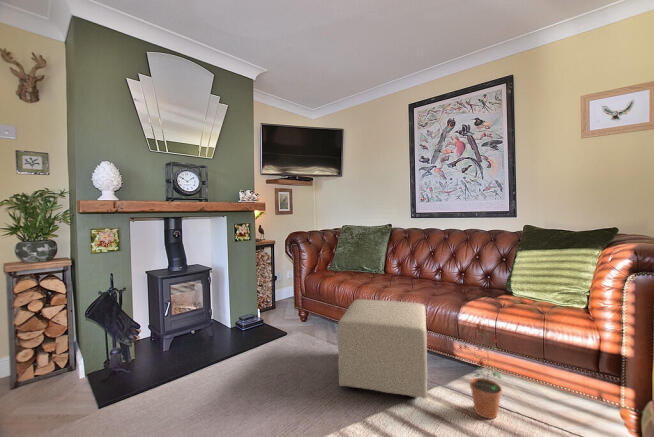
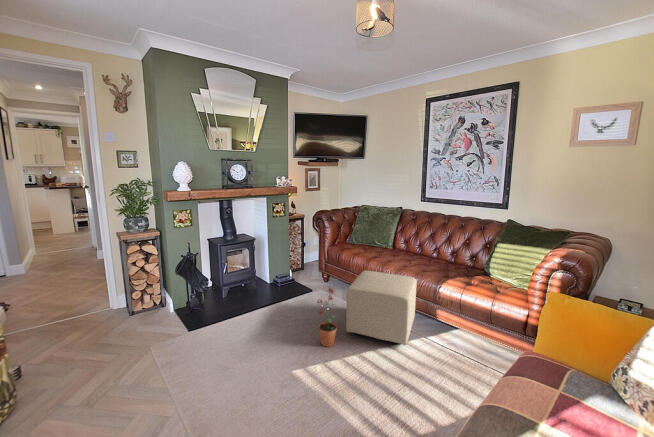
potted plant: present [459,324,502,419] -> present [318,288,337,347]

